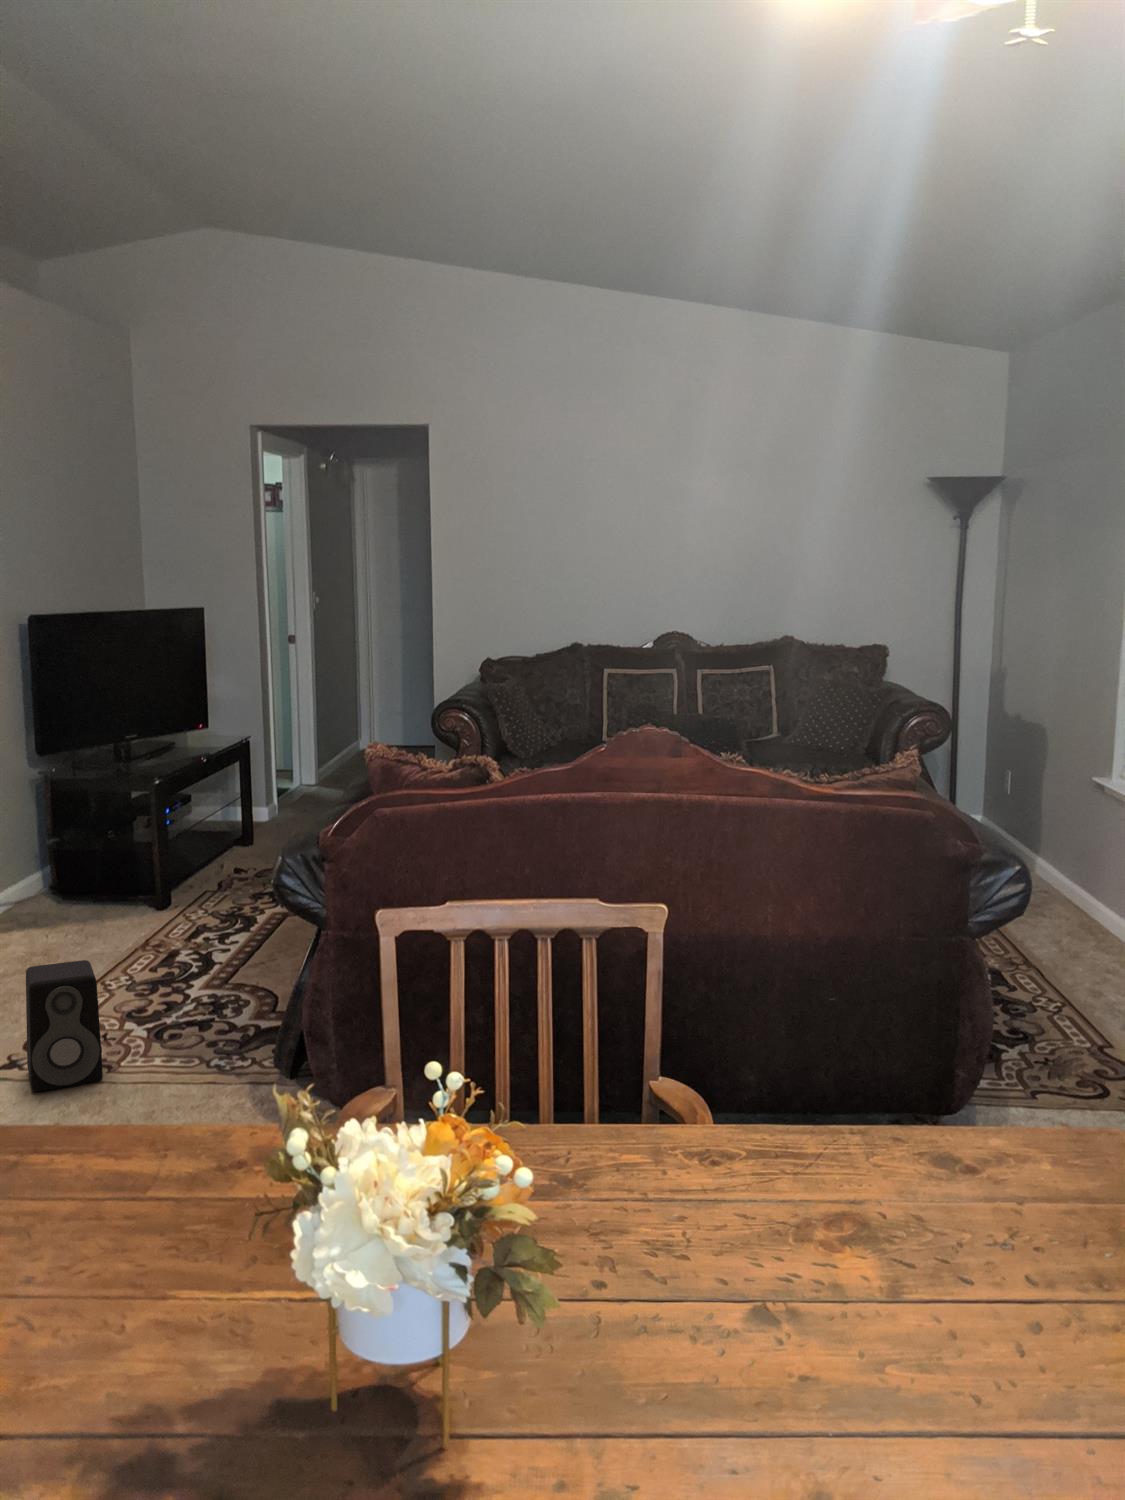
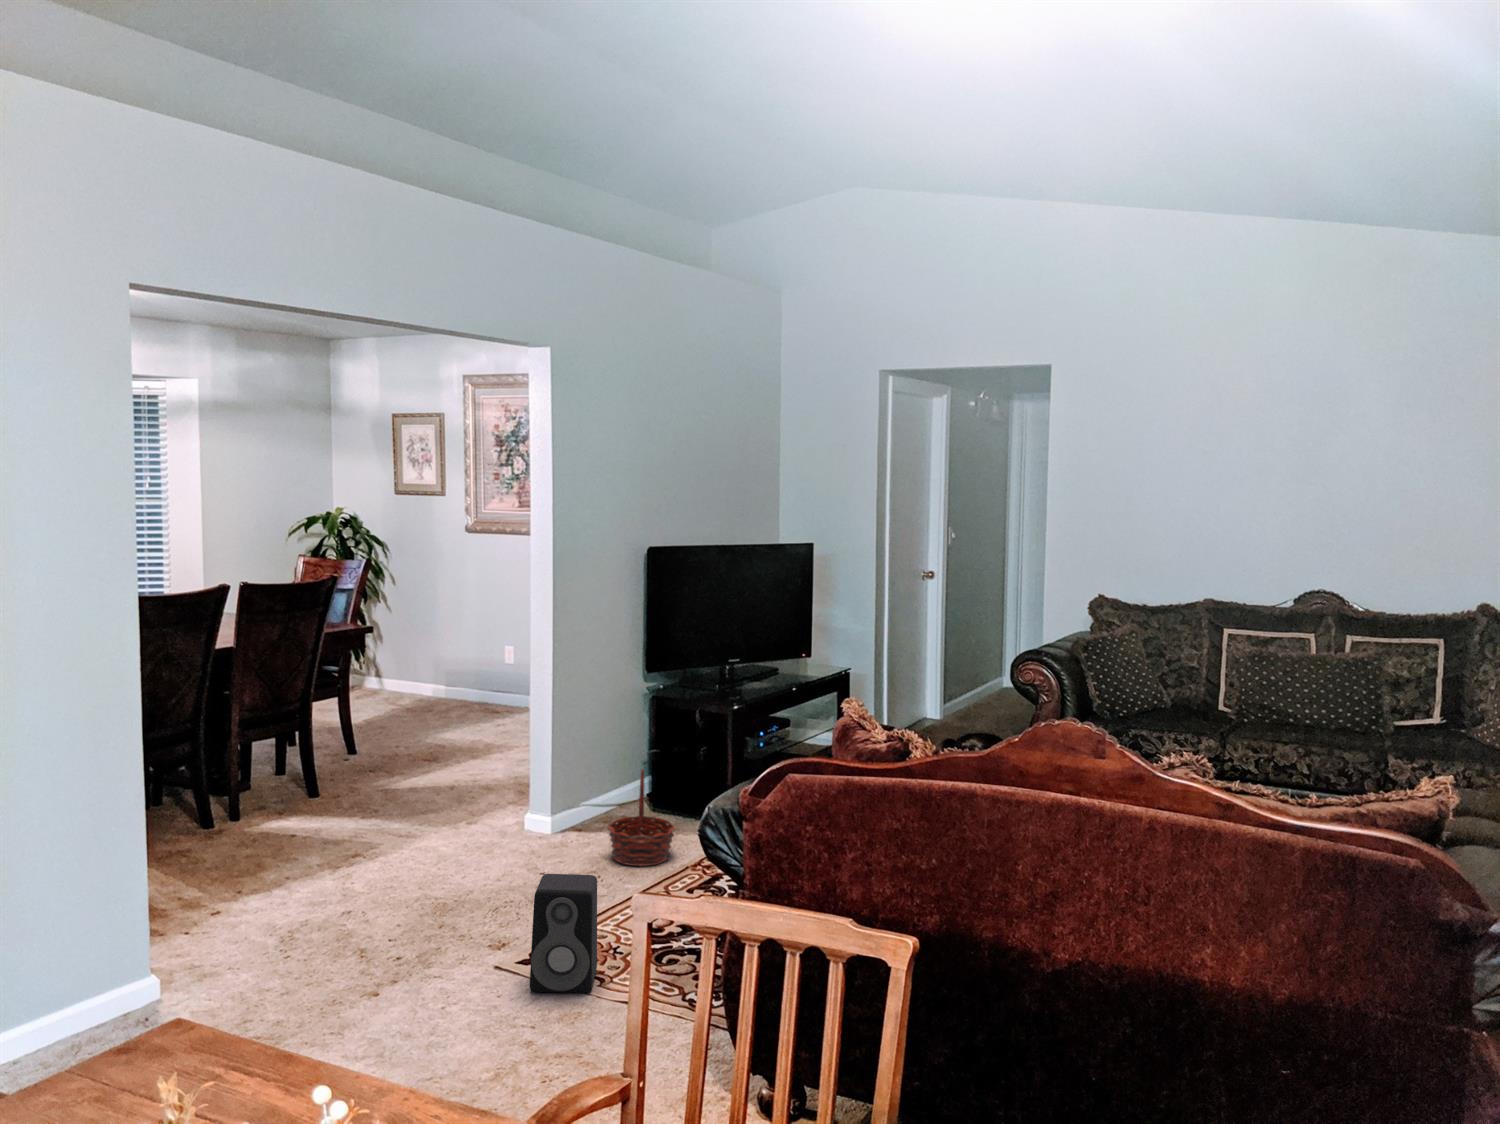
basket: none [37,854,116,957] -> present [608,770,675,866]

